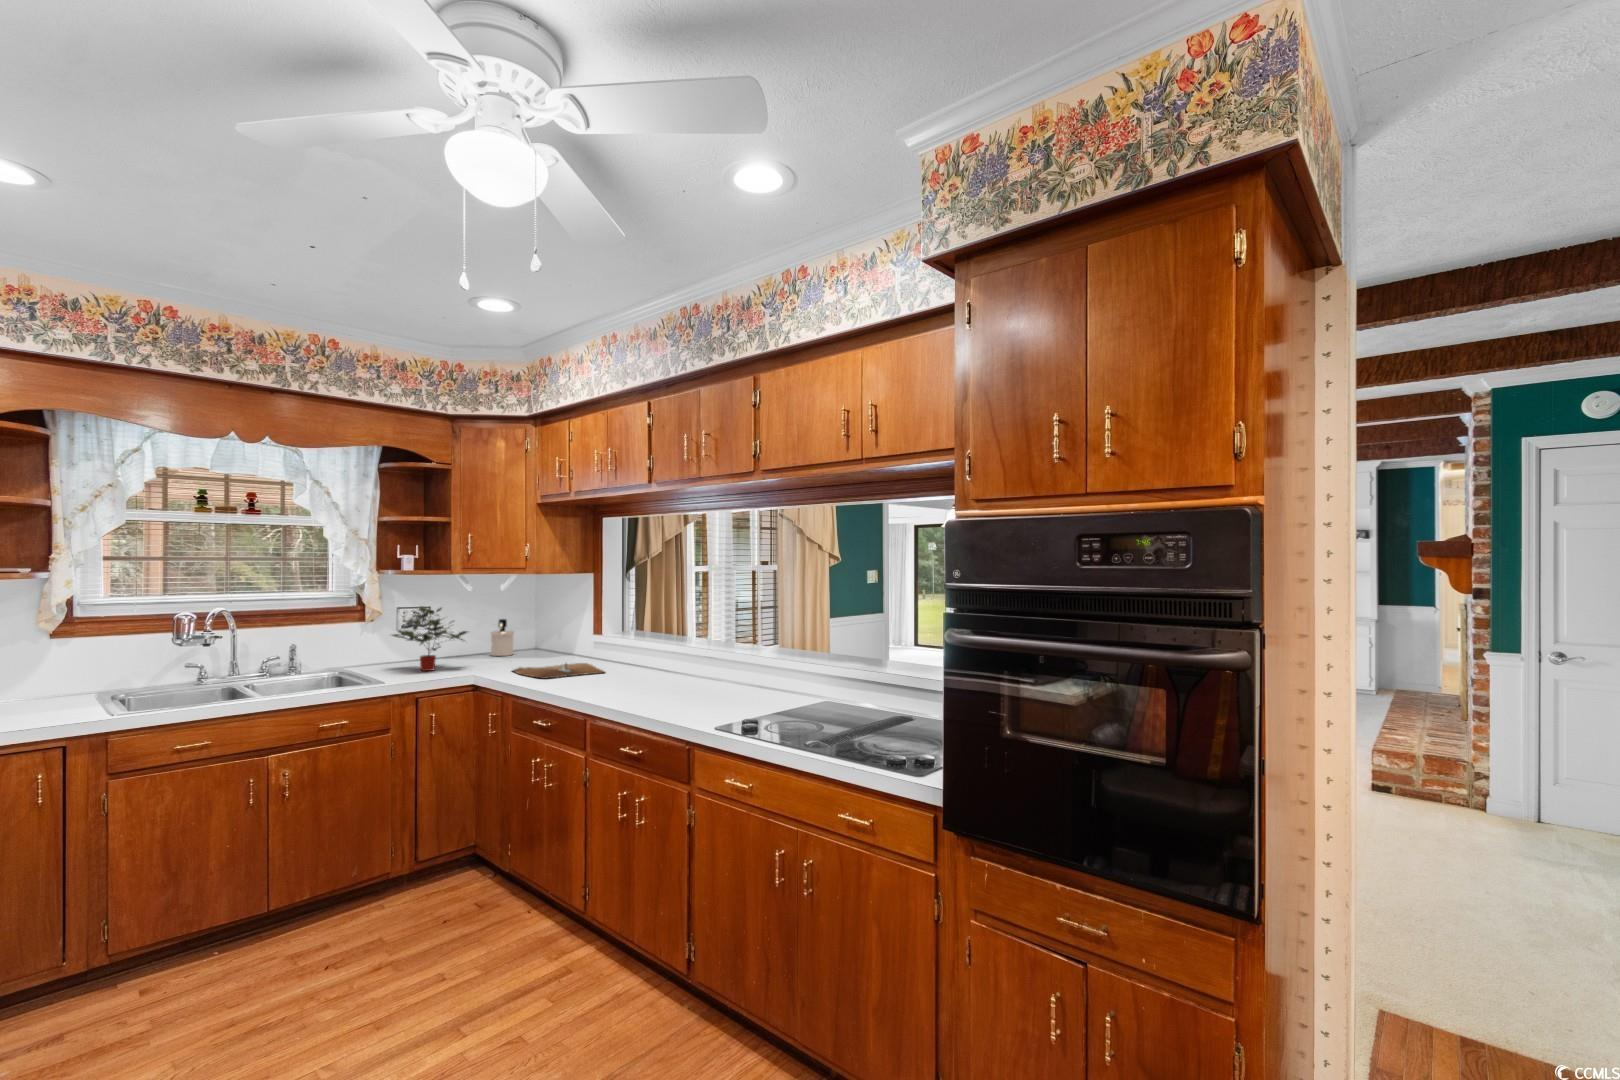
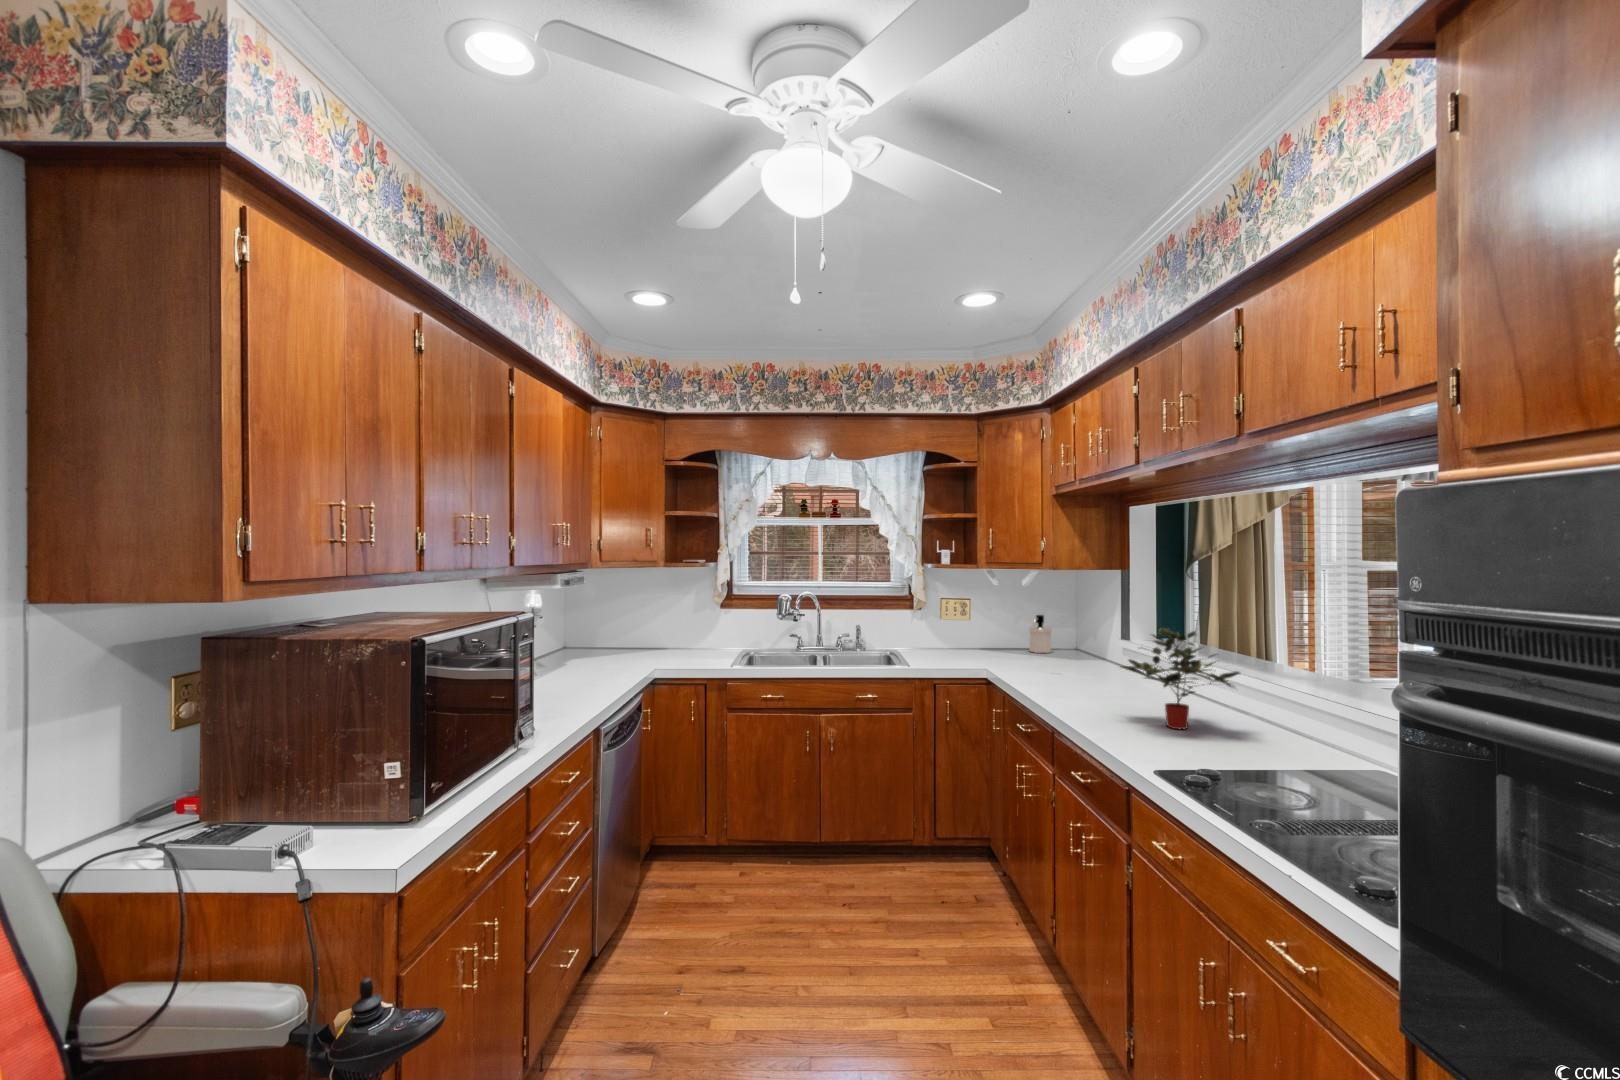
potted plant: present [392,606,467,671] -> present [1121,628,1240,729]
cutting board: present [512,663,604,679] -> none [1025,666,1117,683]

